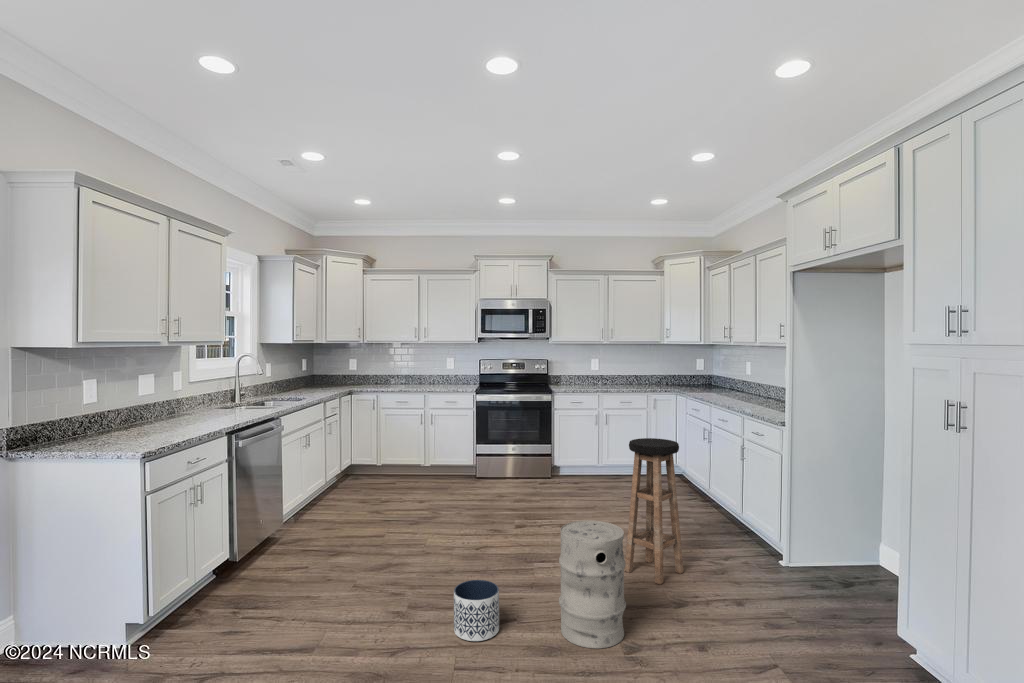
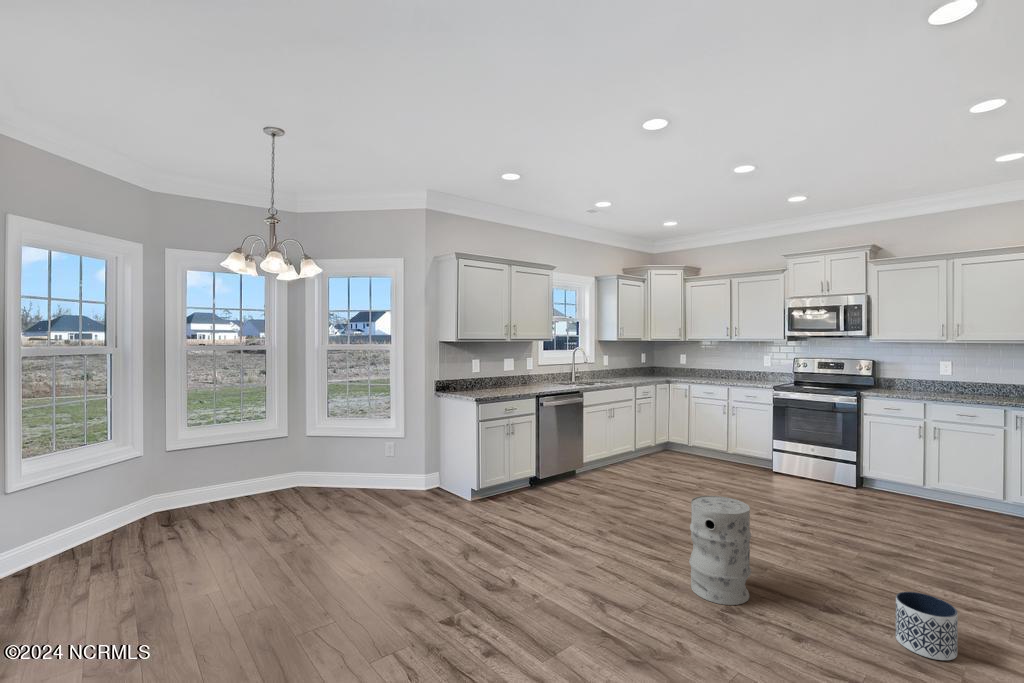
bar stool: present [625,438,684,584] -> none [819,443,889,594]
planter: present [454,580,499,641] -> present [896,592,958,660]

